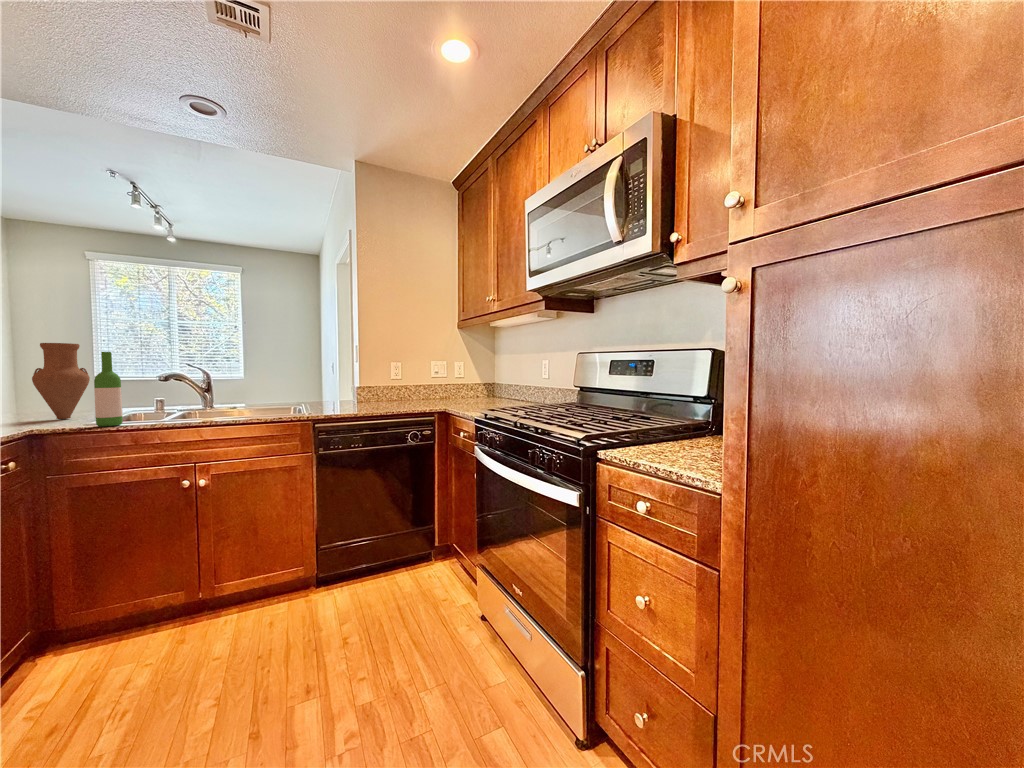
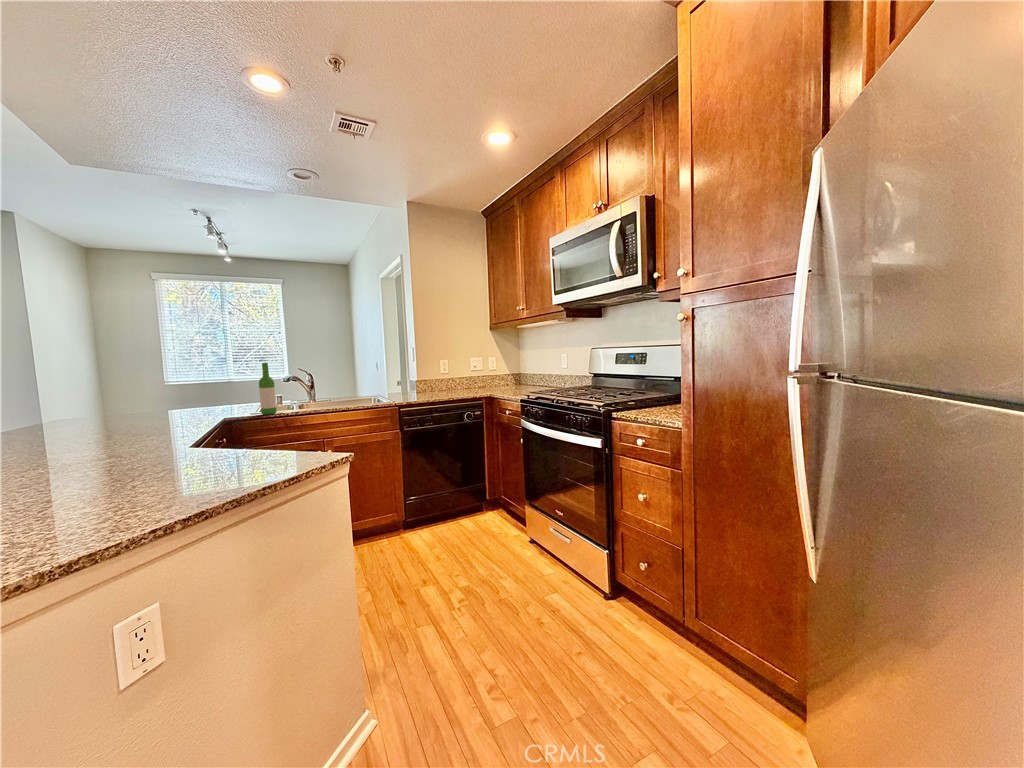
vase: present [32,343,90,419] -> none [203,357,237,412]

